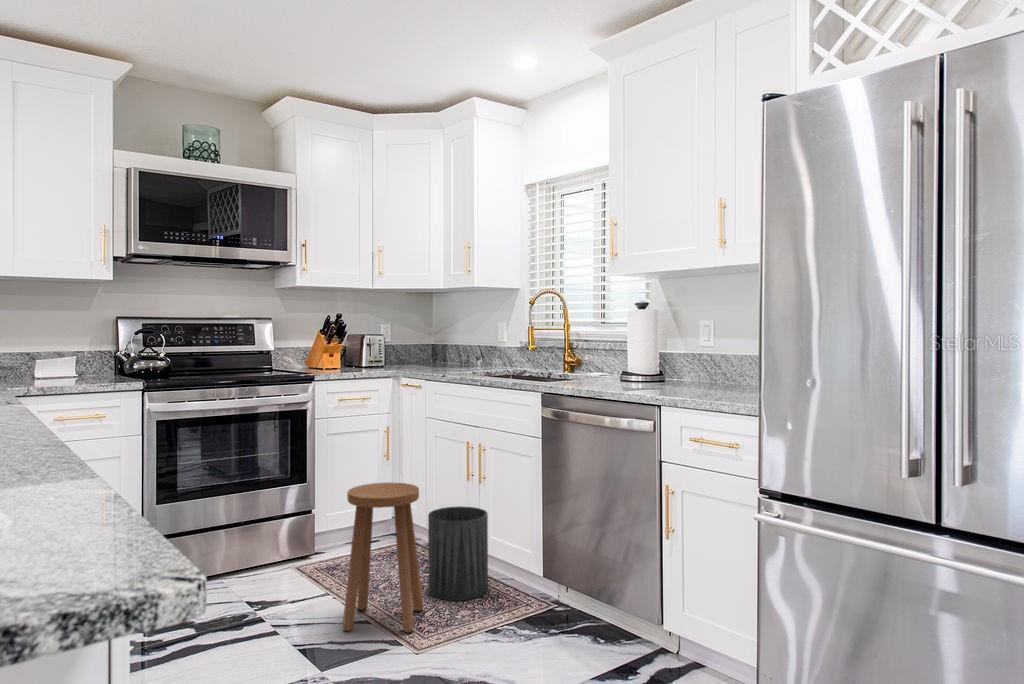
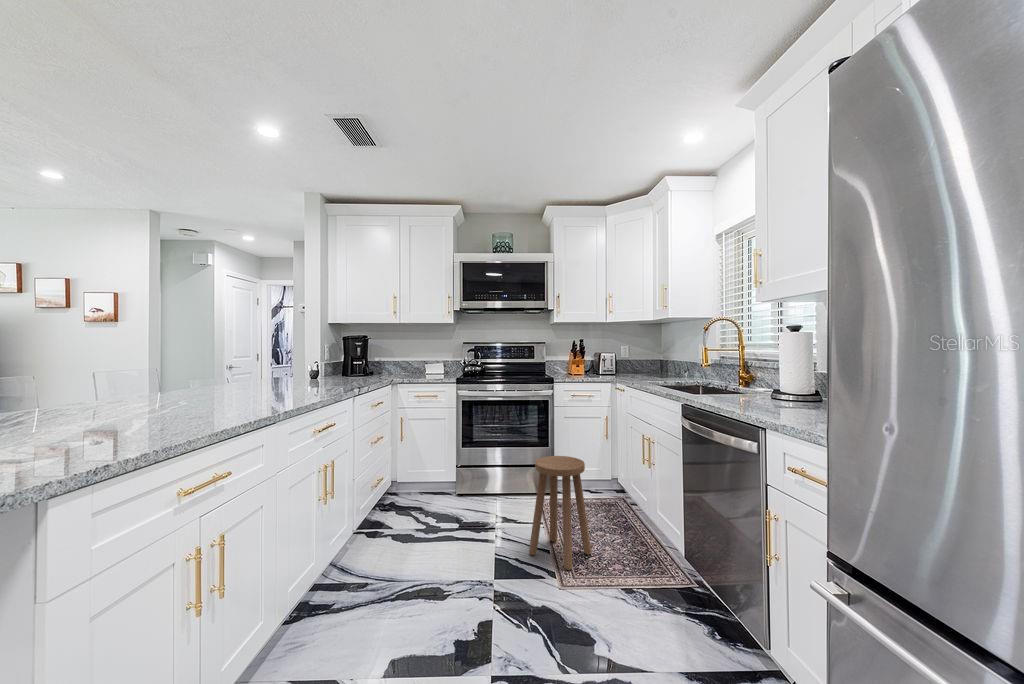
trash can: present [428,506,488,601] -> none [605,481,651,556]

